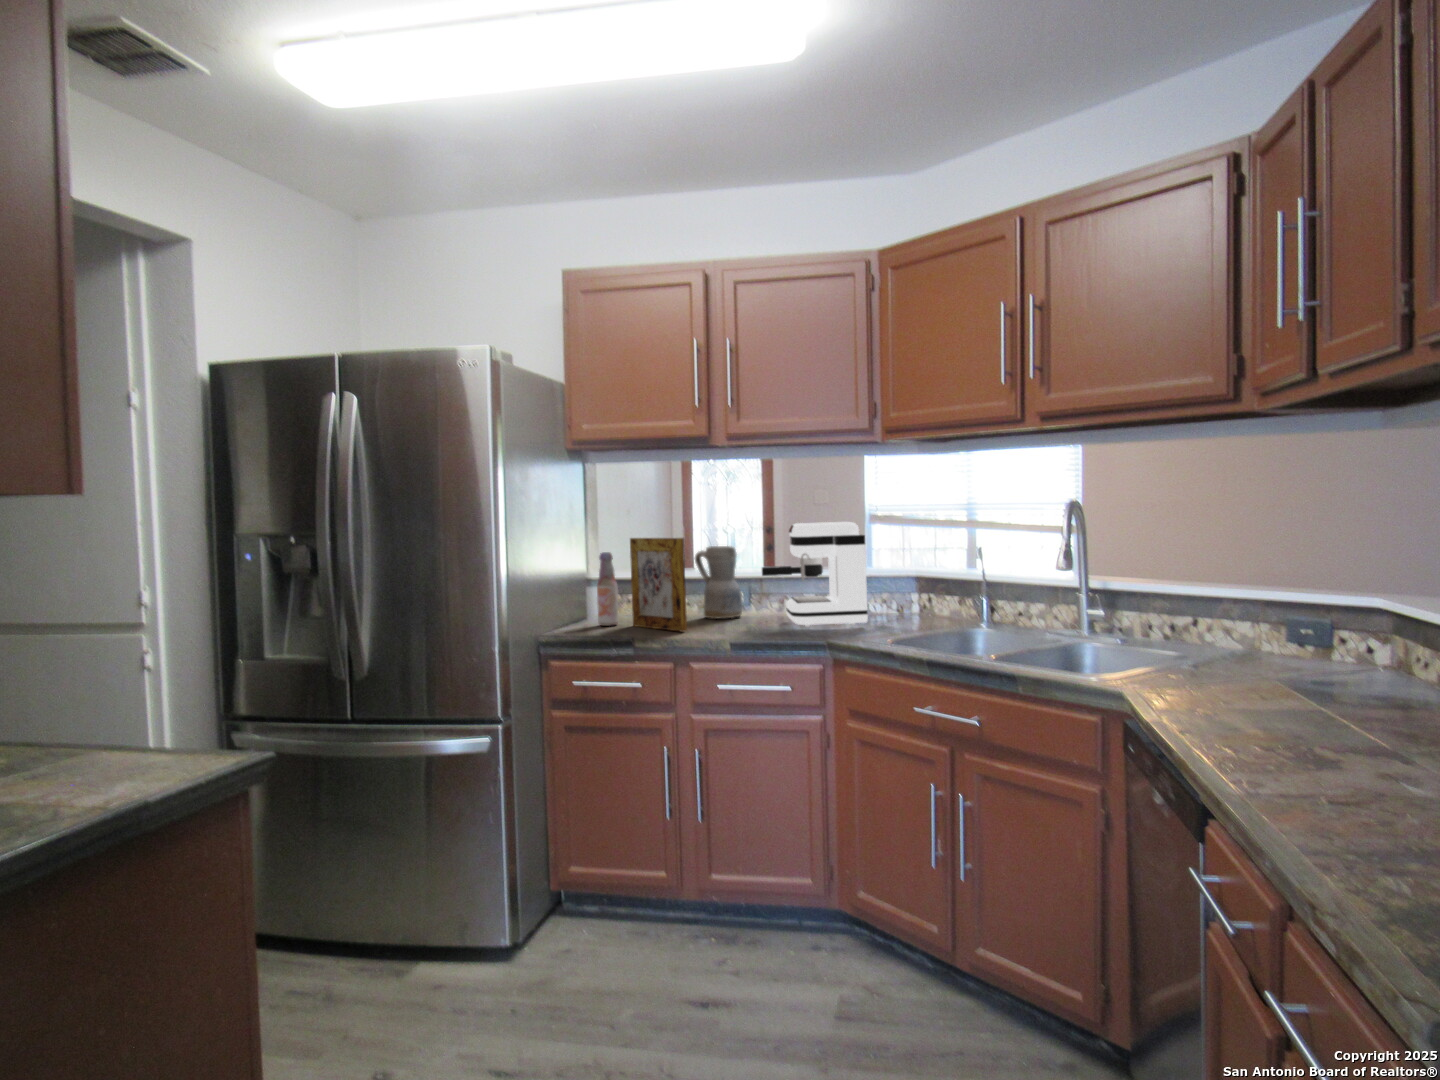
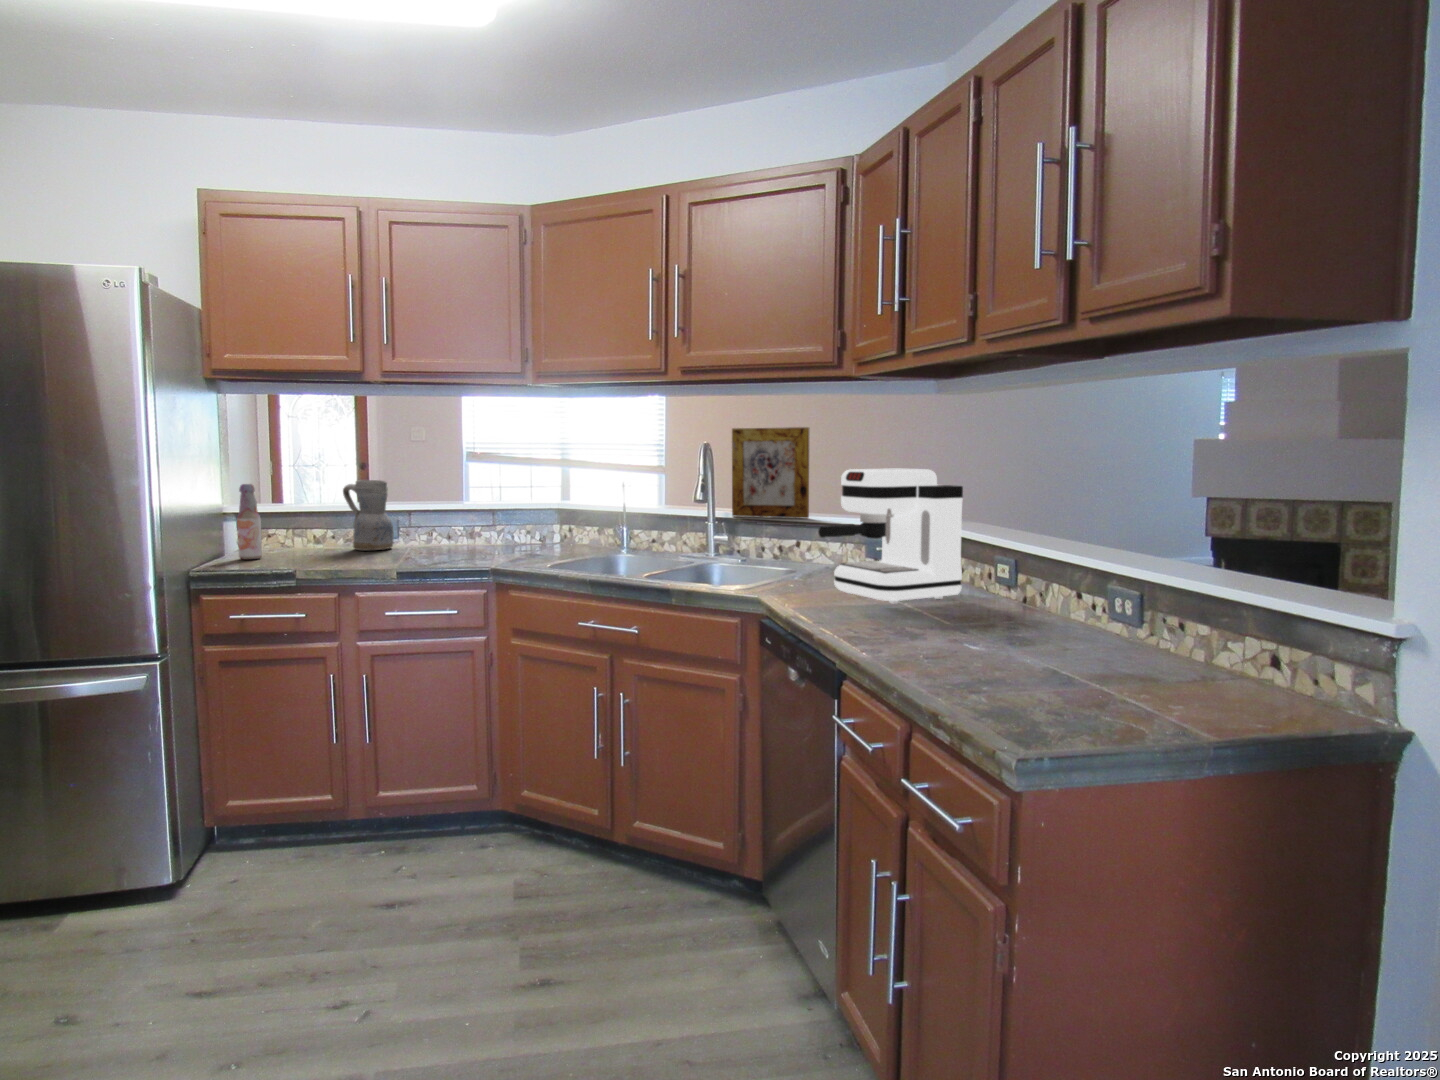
coffee maker: present [762,522,868,627] -> present [818,469,963,604]
picture frame: present [630,538,687,631] -> present [732,427,809,519]

